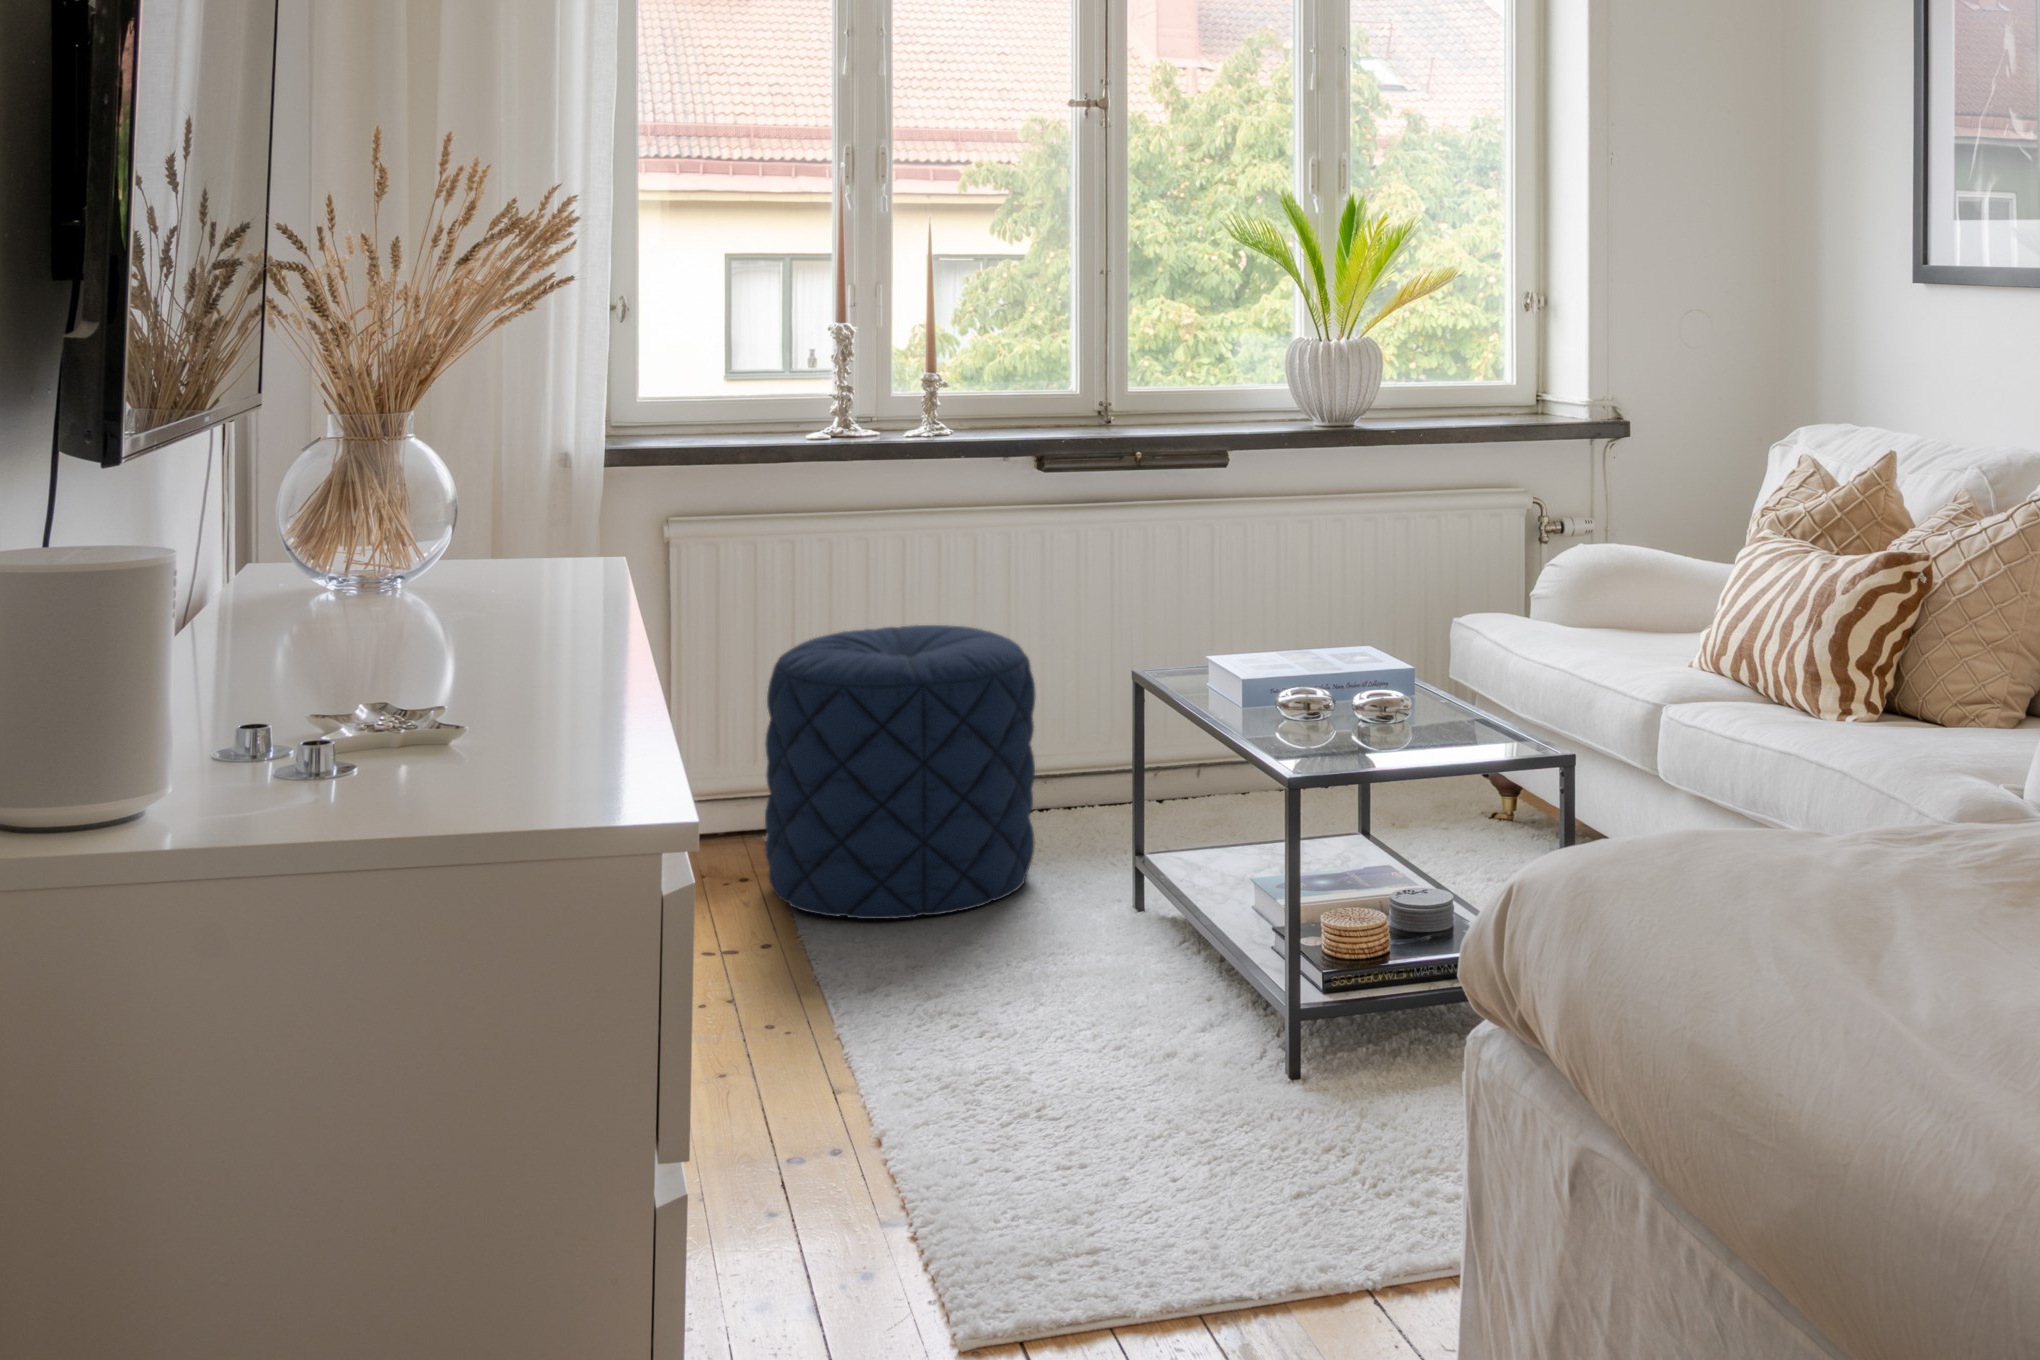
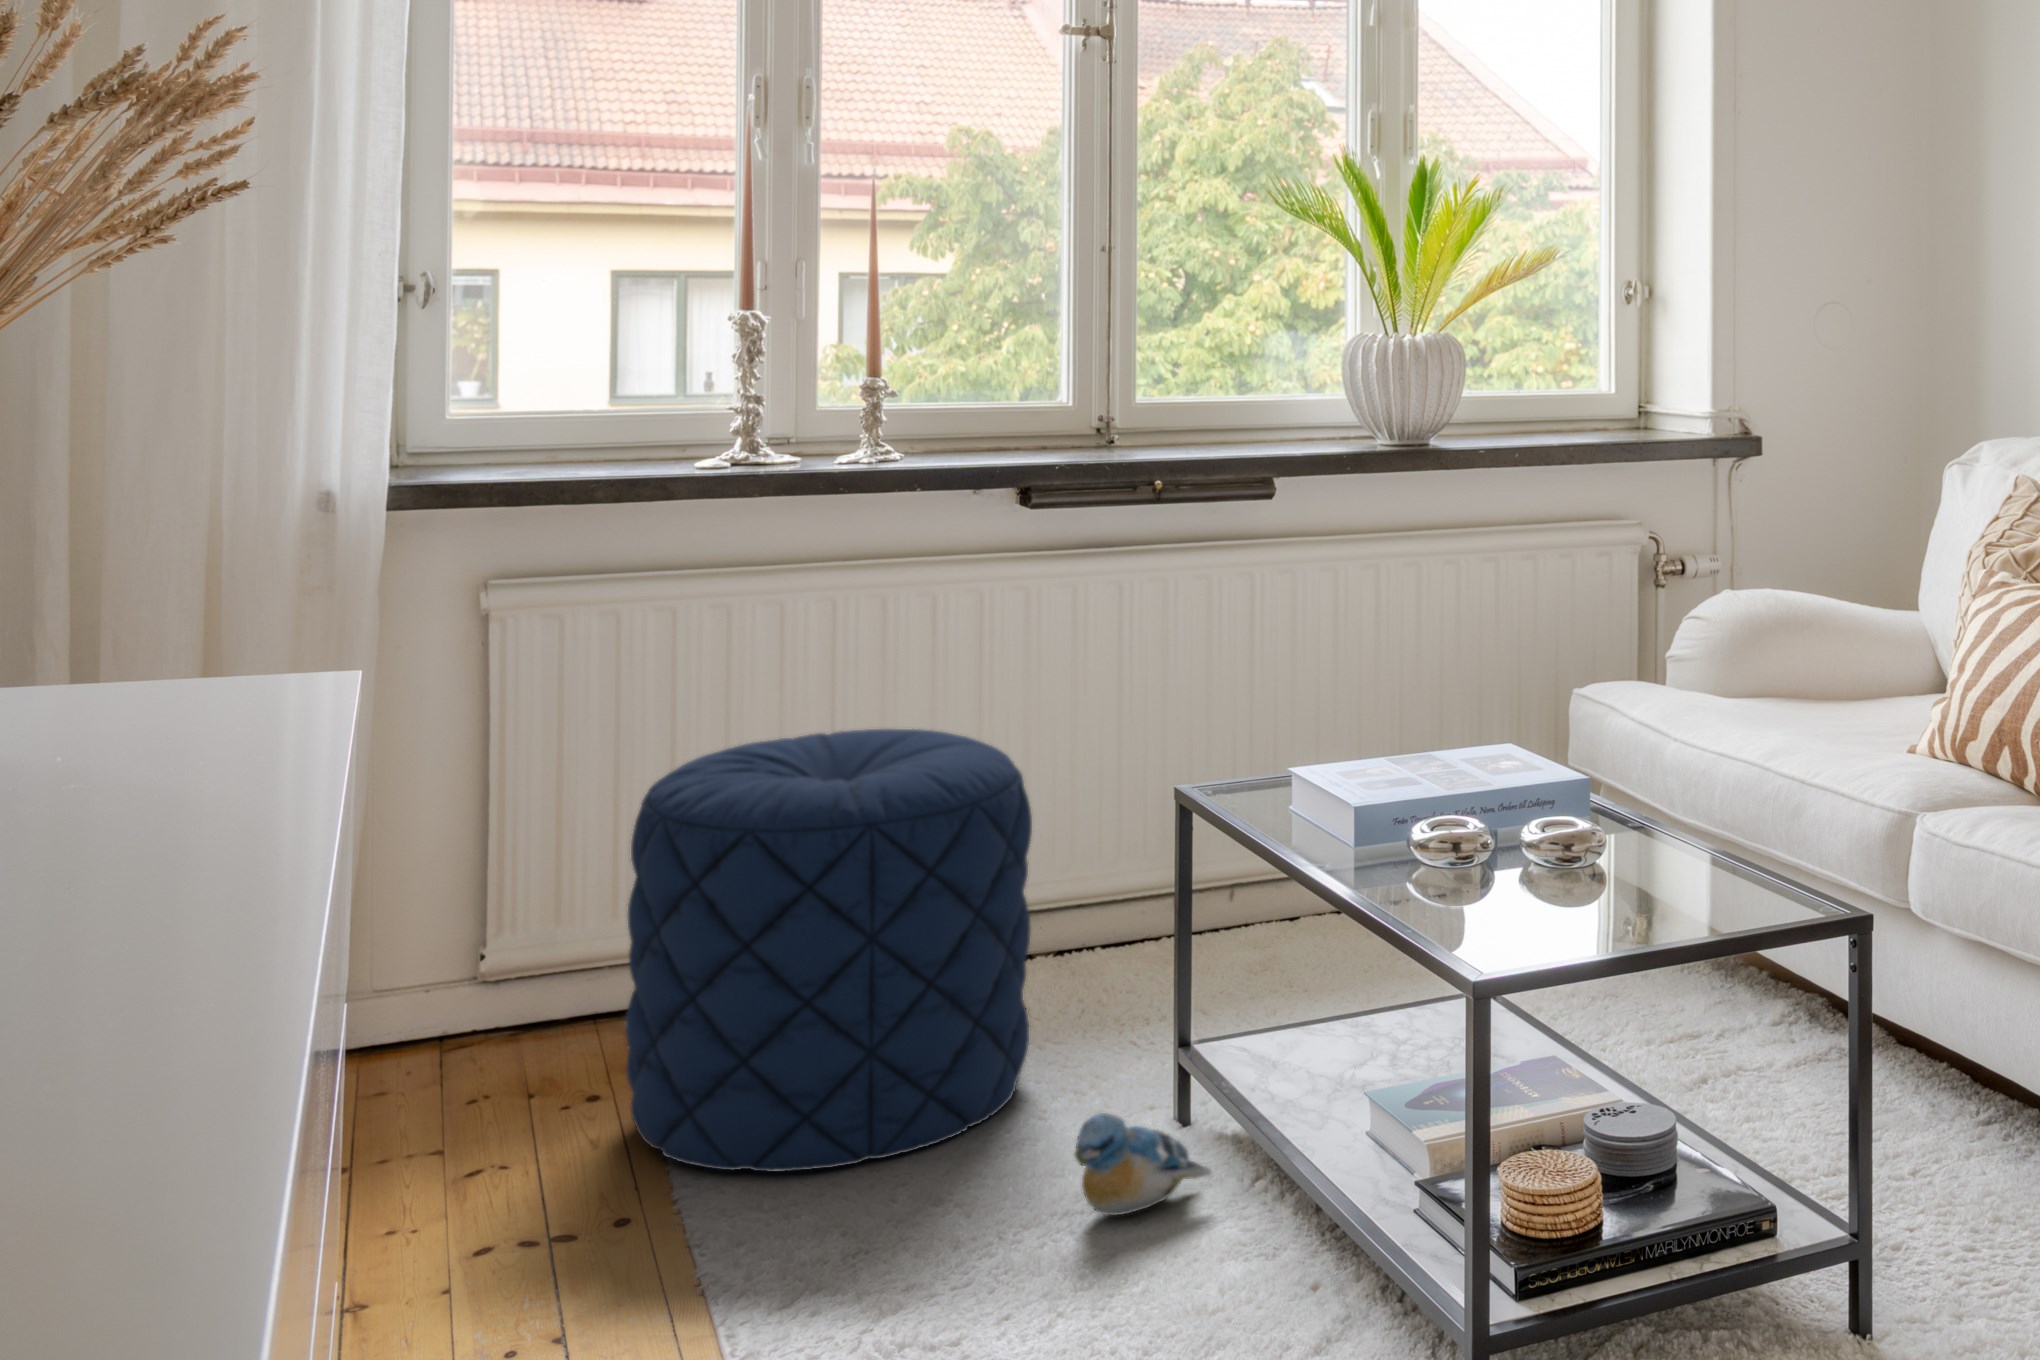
plush toy: none [1053,883,1148,954] -> present [1074,1113,1211,1215]

